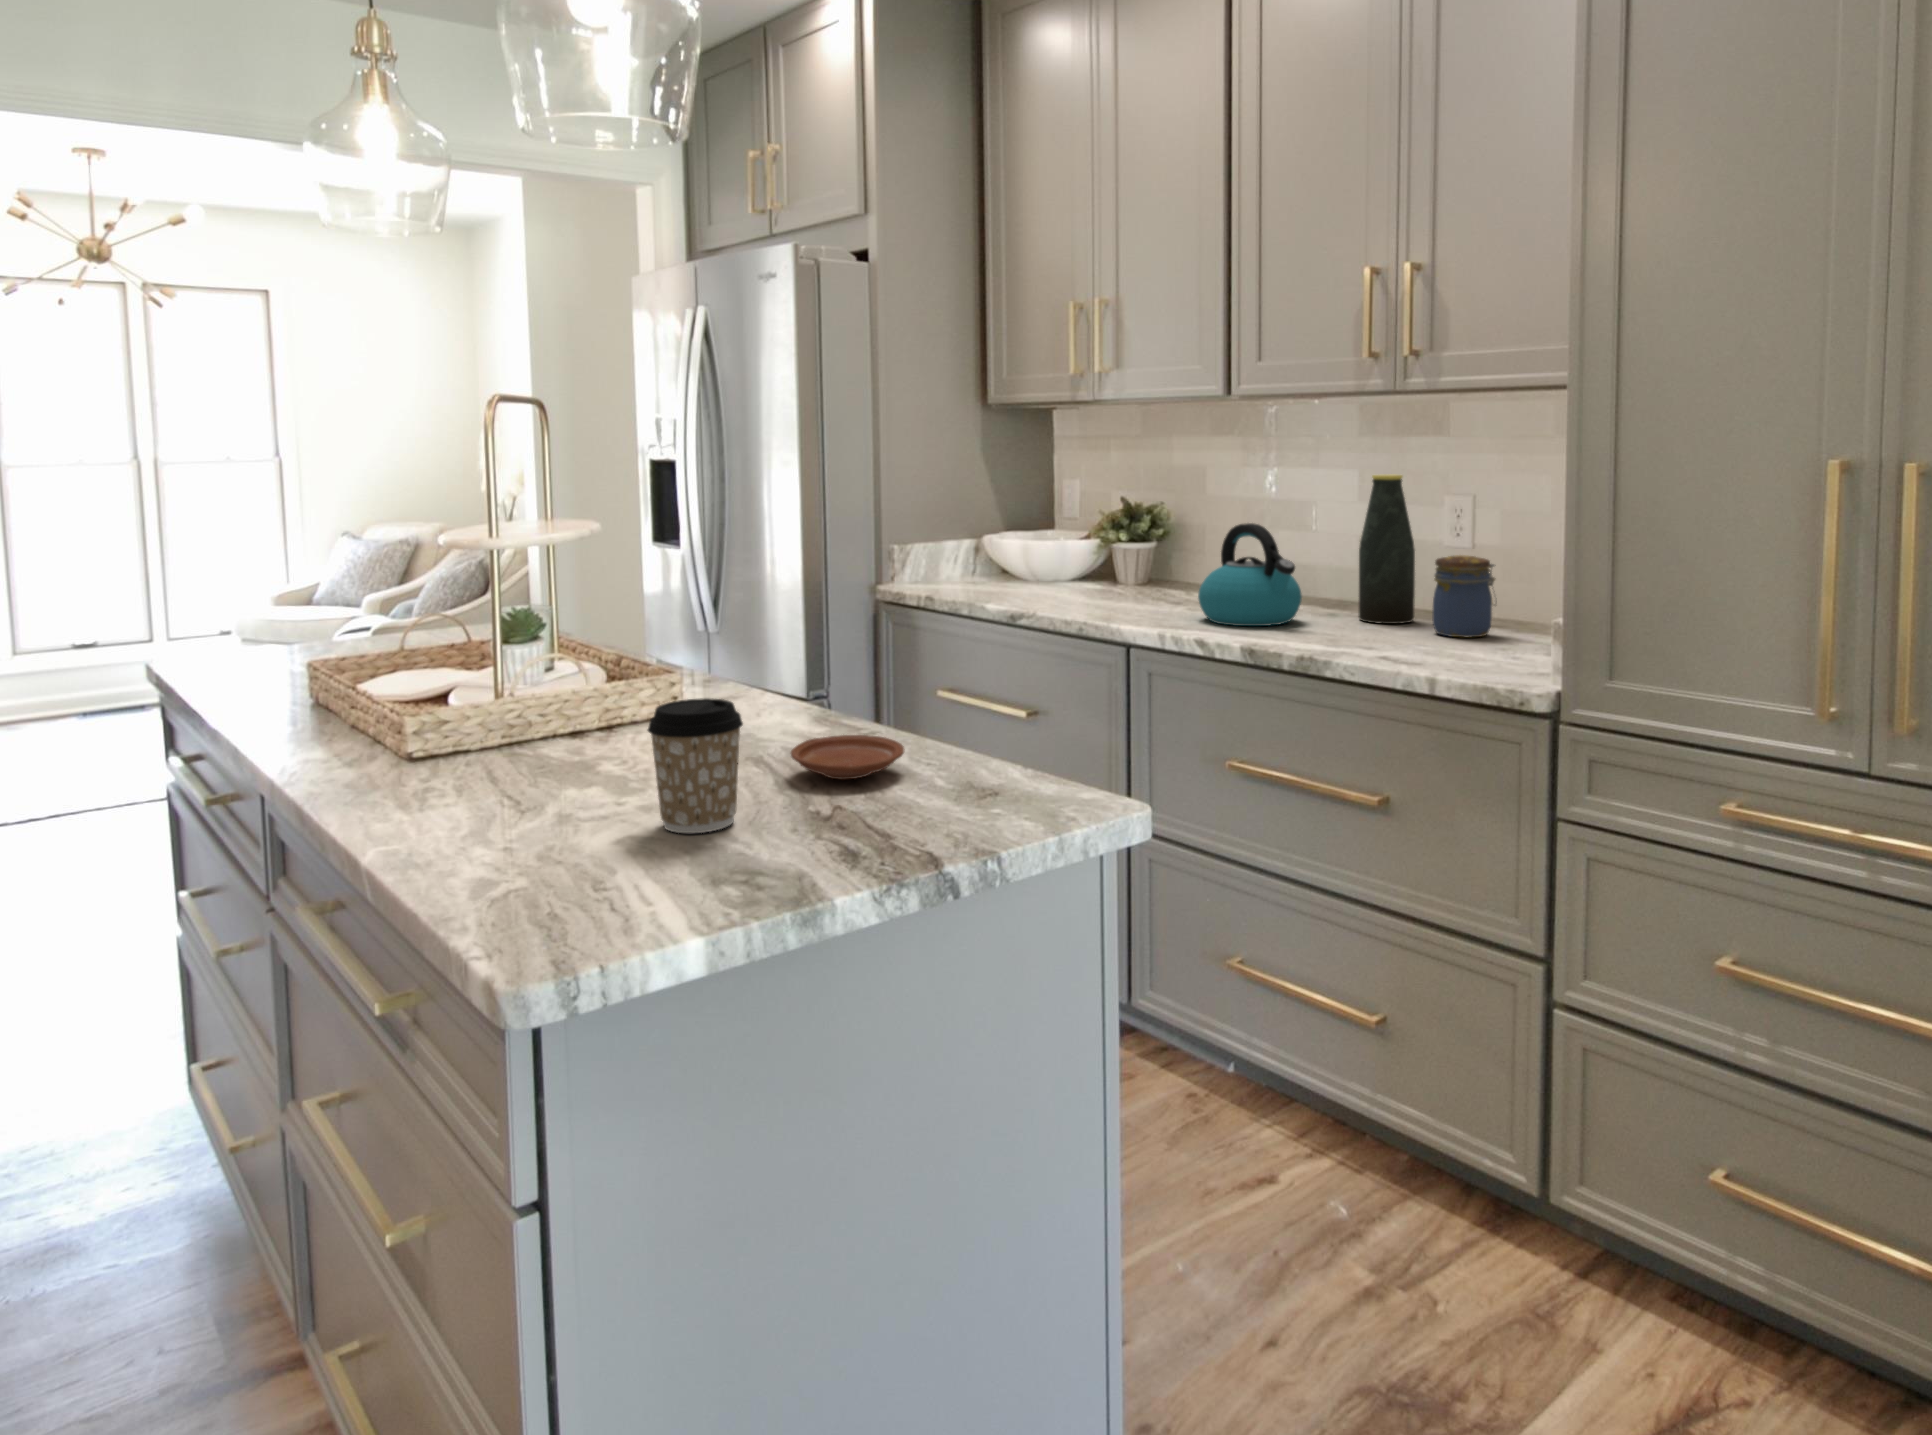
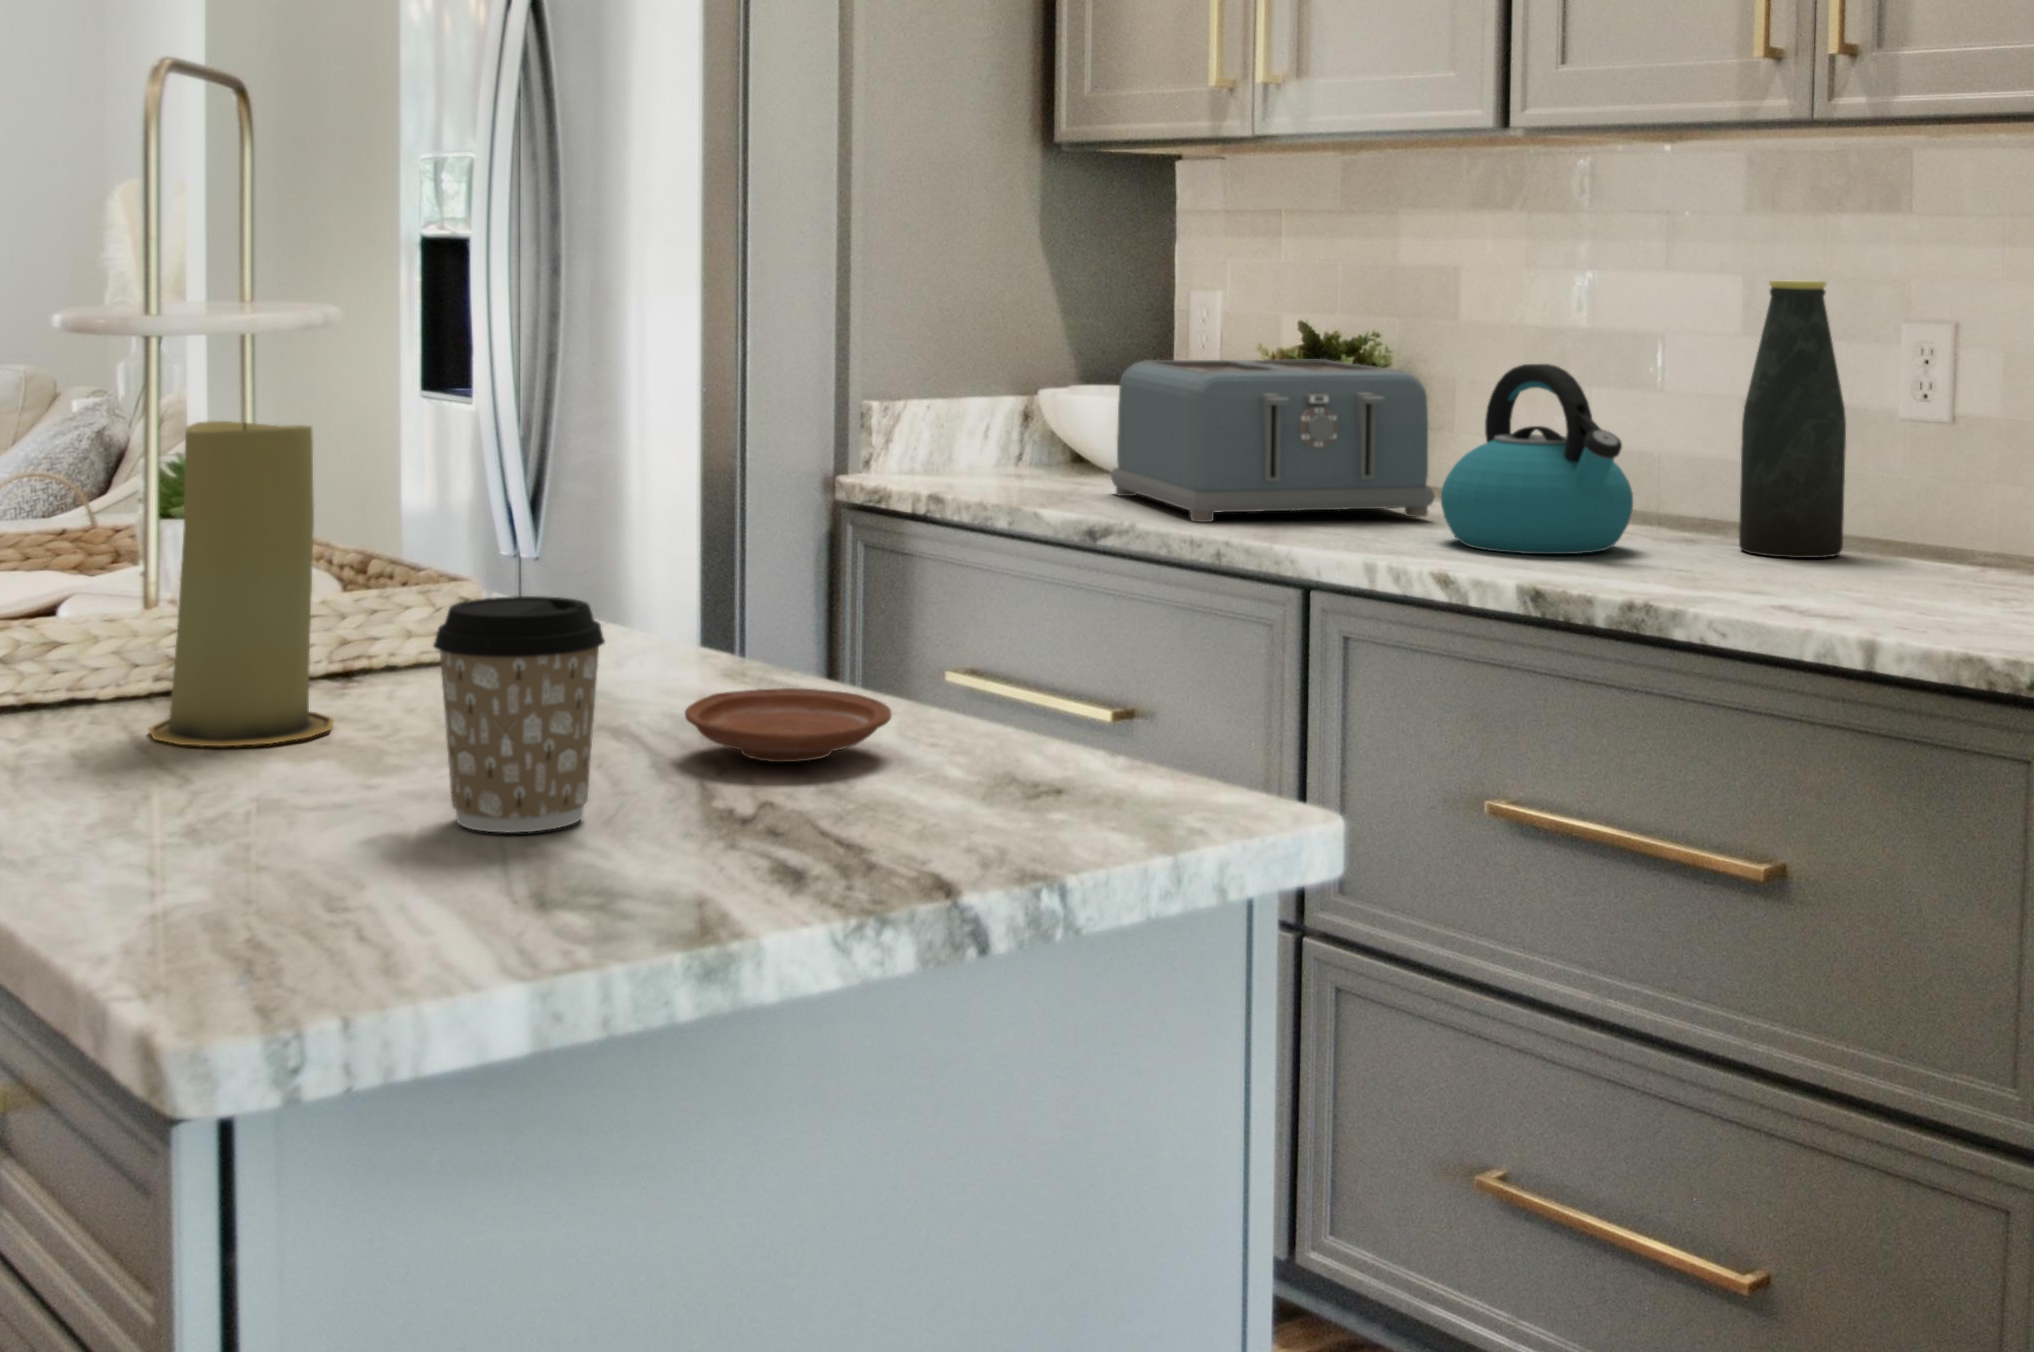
toaster: none [1021,520,1194,611] -> present [1111,359,1434,522]
jar: present [1432,555,1495,638] -> none [1875,431,1994,582]
candle: none [497,597,600,778] -> present [149,421,334,746]

